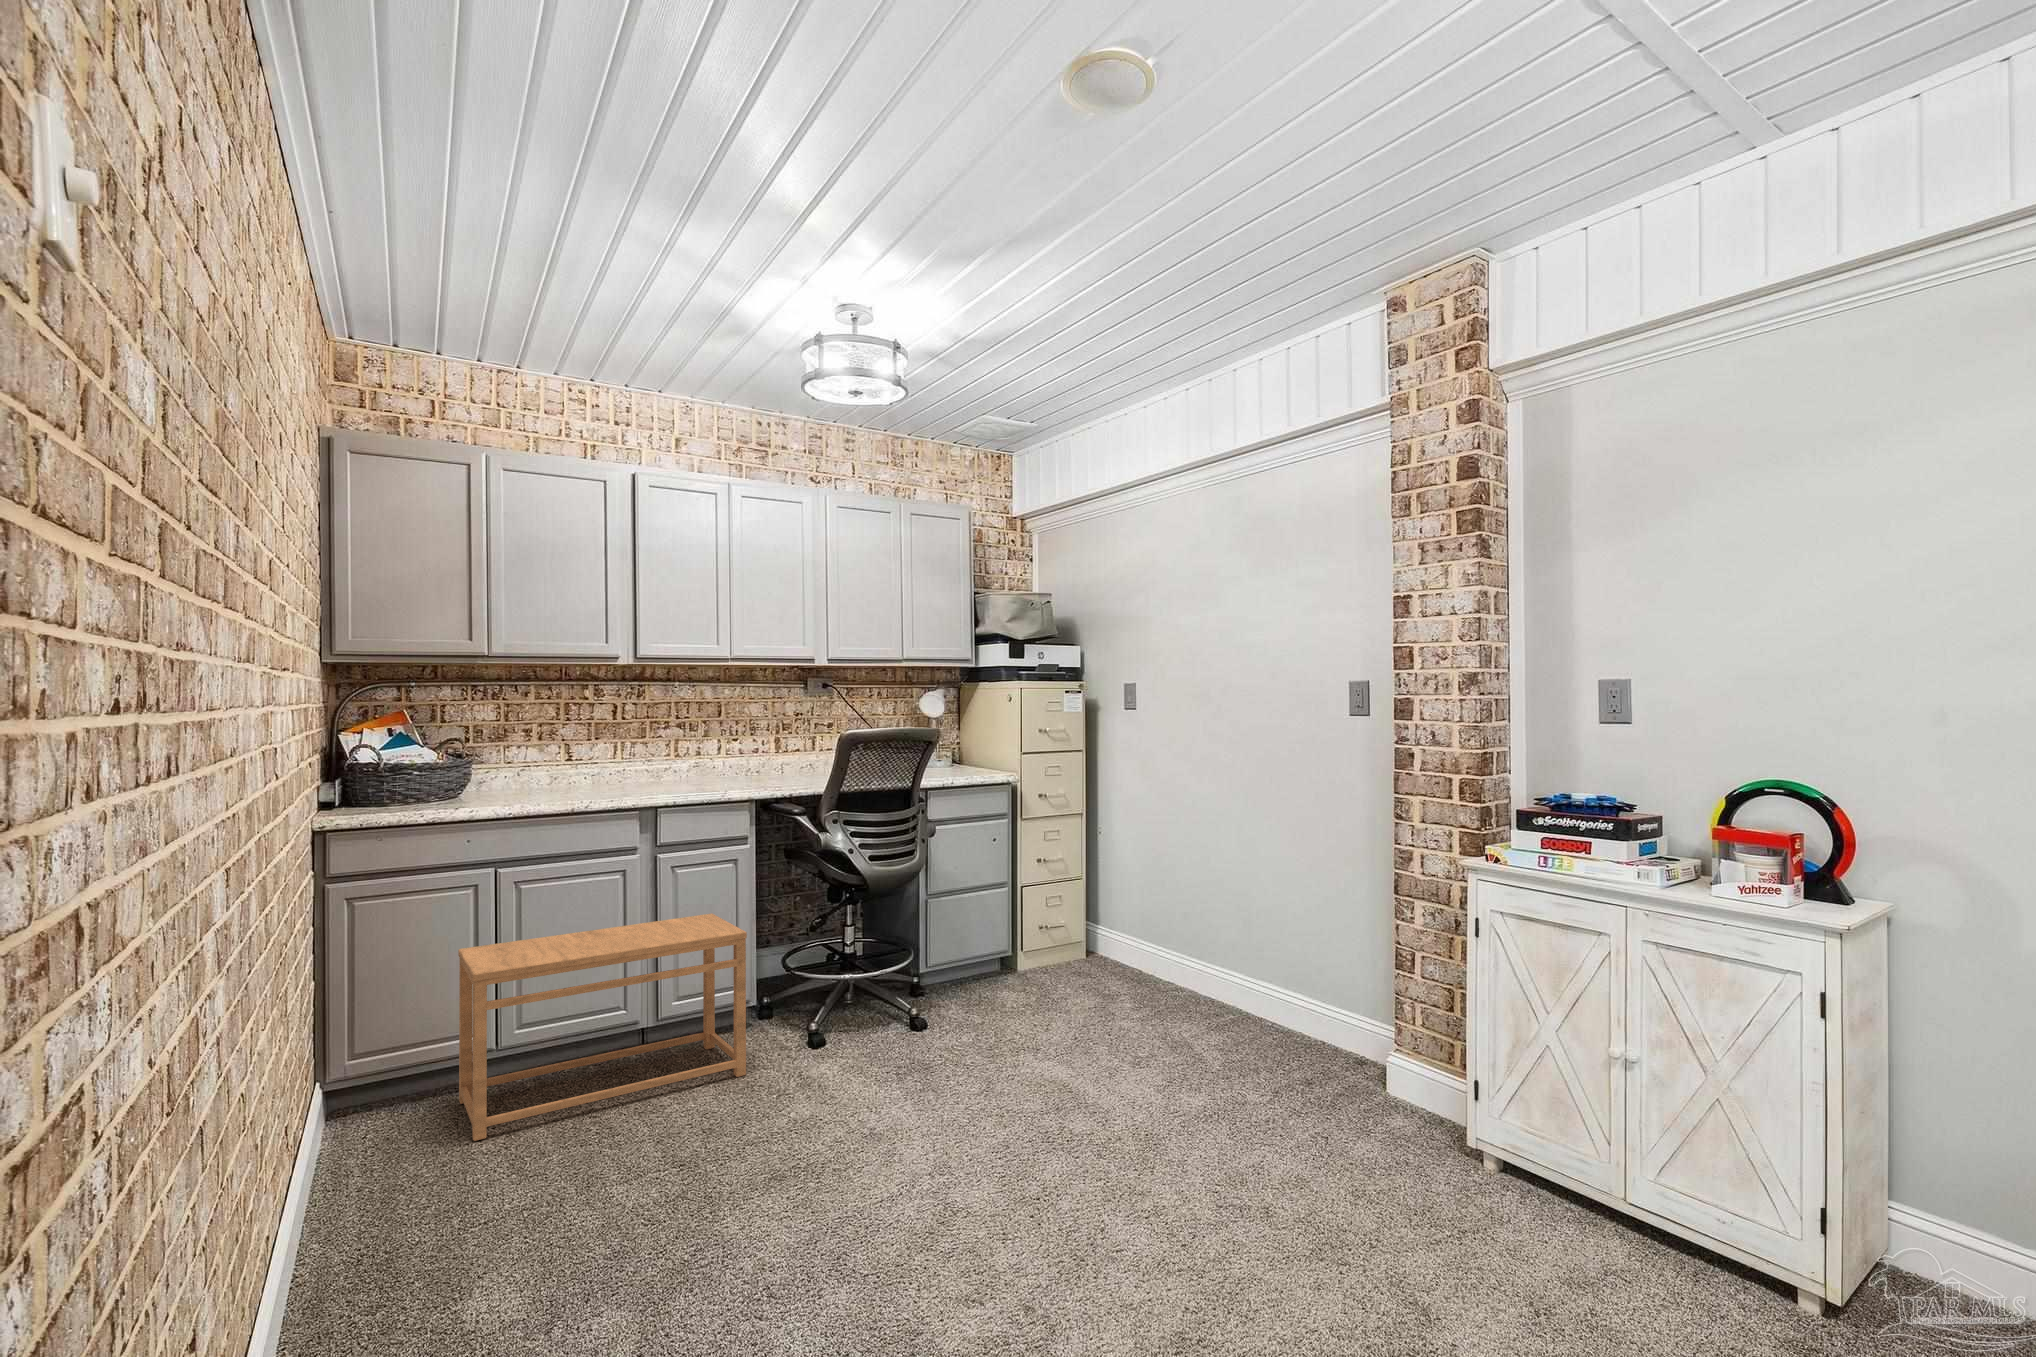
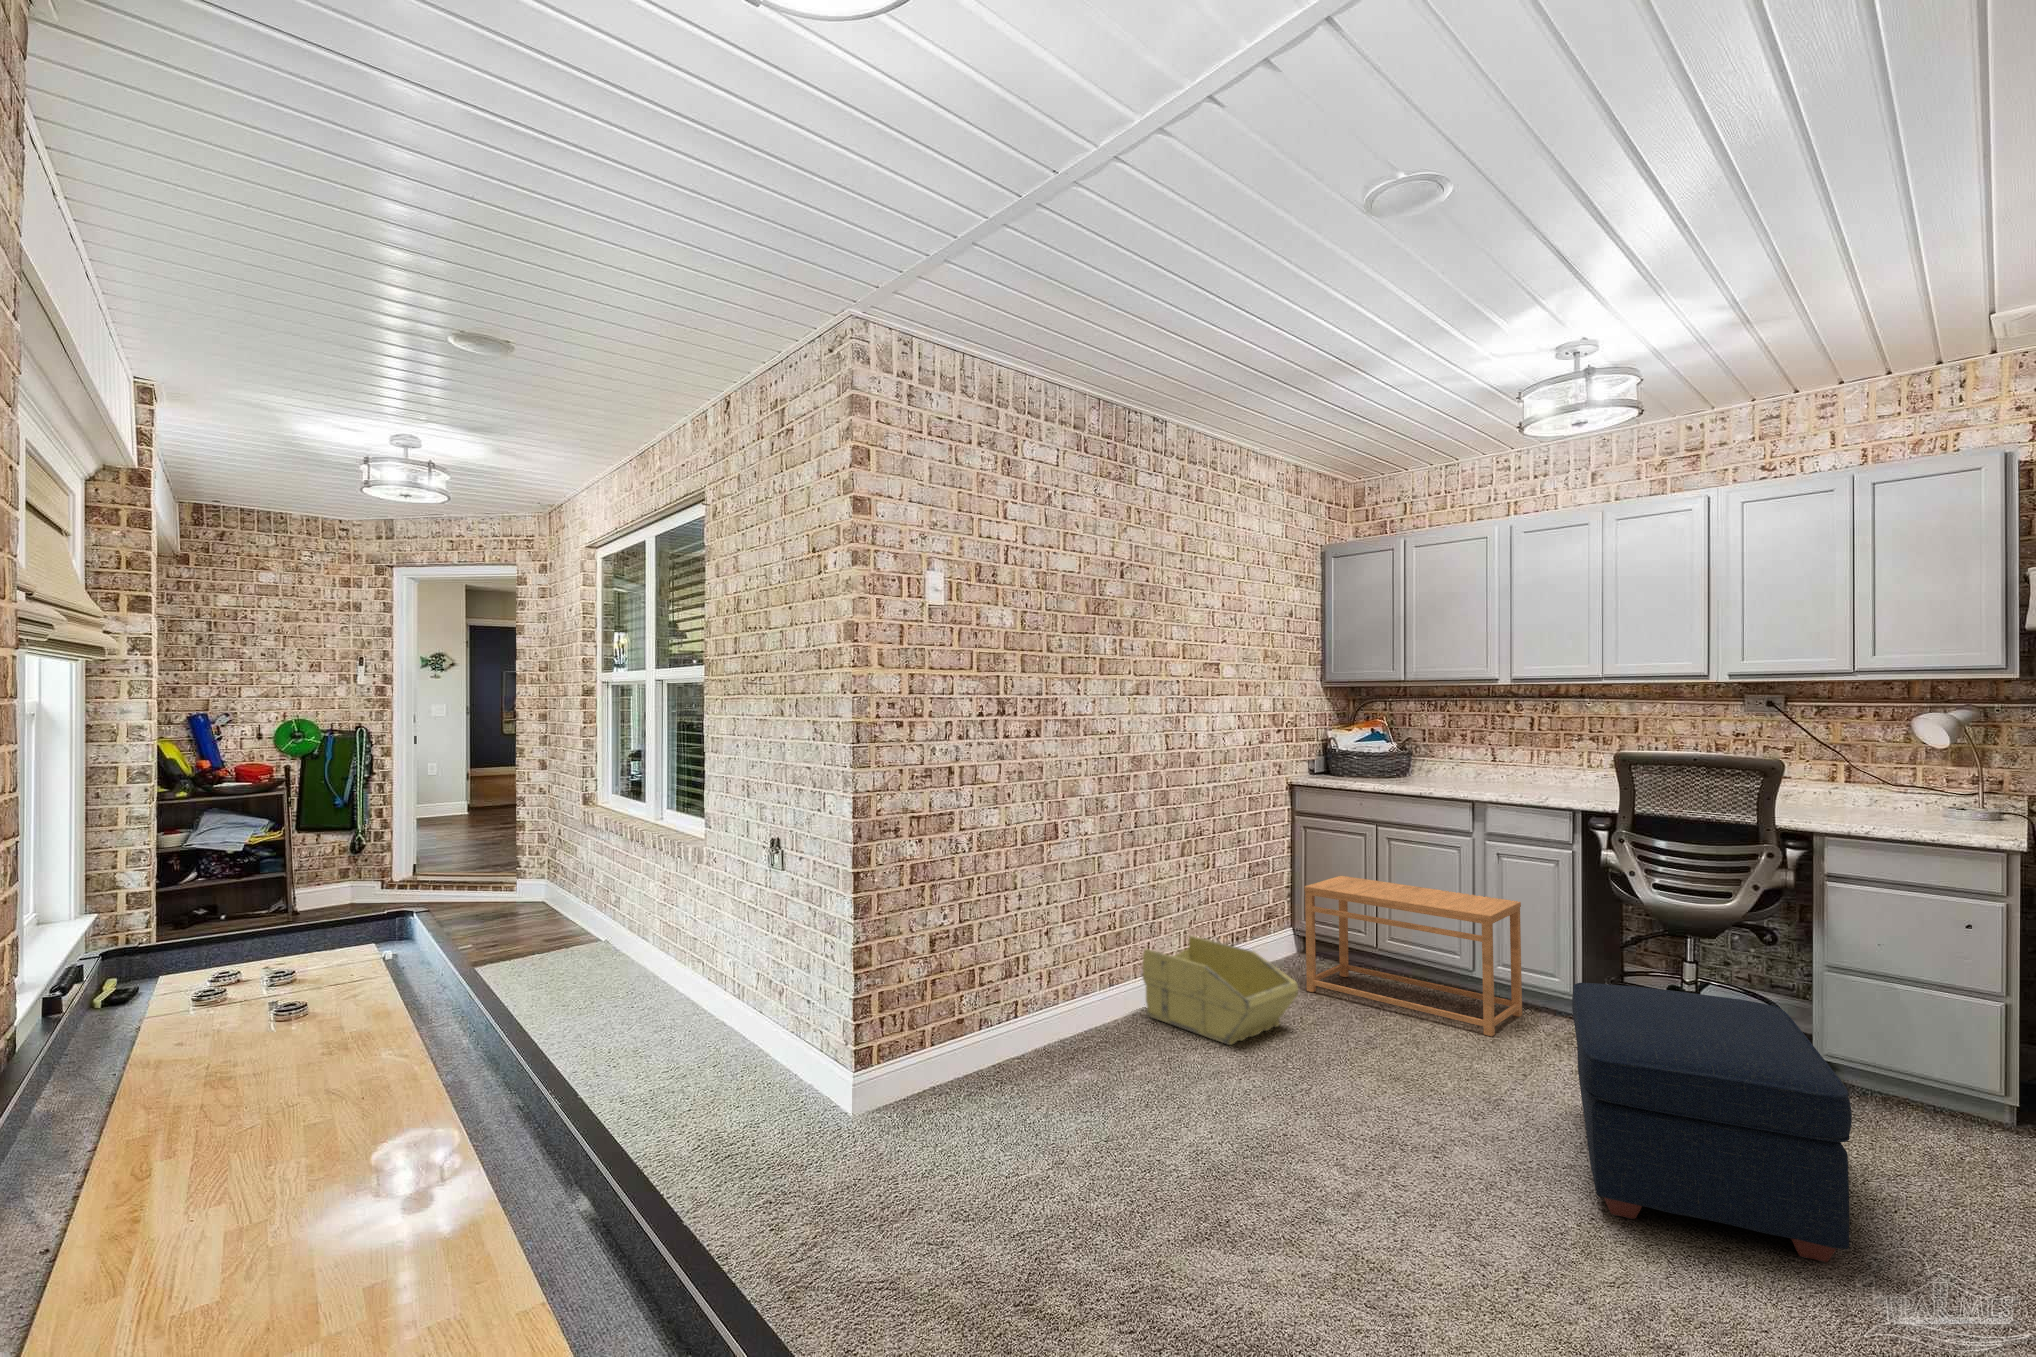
ottoman: none [924,929,1197,1139] -> present [1572,983,1852,1262]
storage bin: none [299,1097,620,1325] -> present [1143,935,1298,1045]

